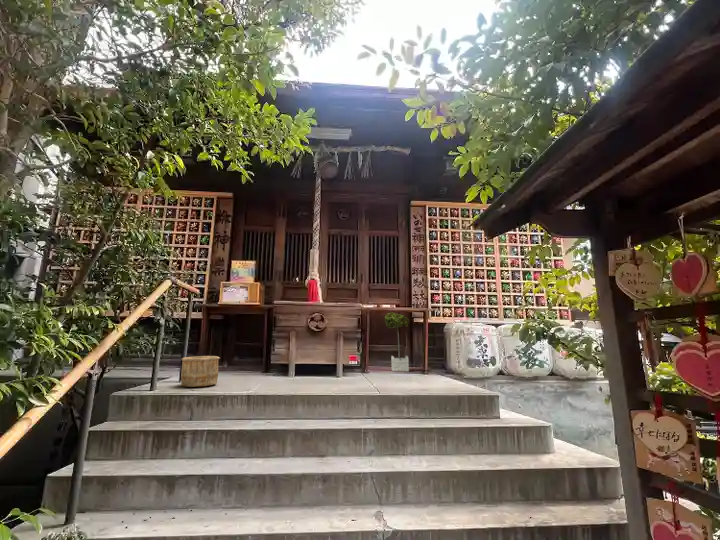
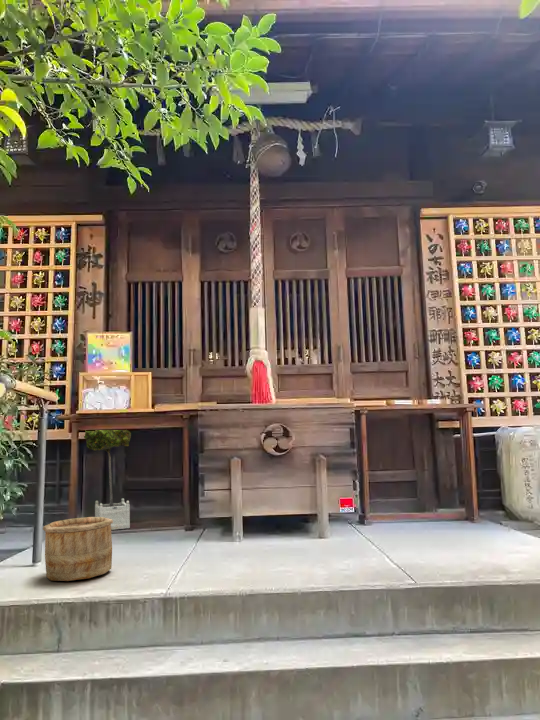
potted tree: present [385,312,409,371] -> present [84,430,131,530]

